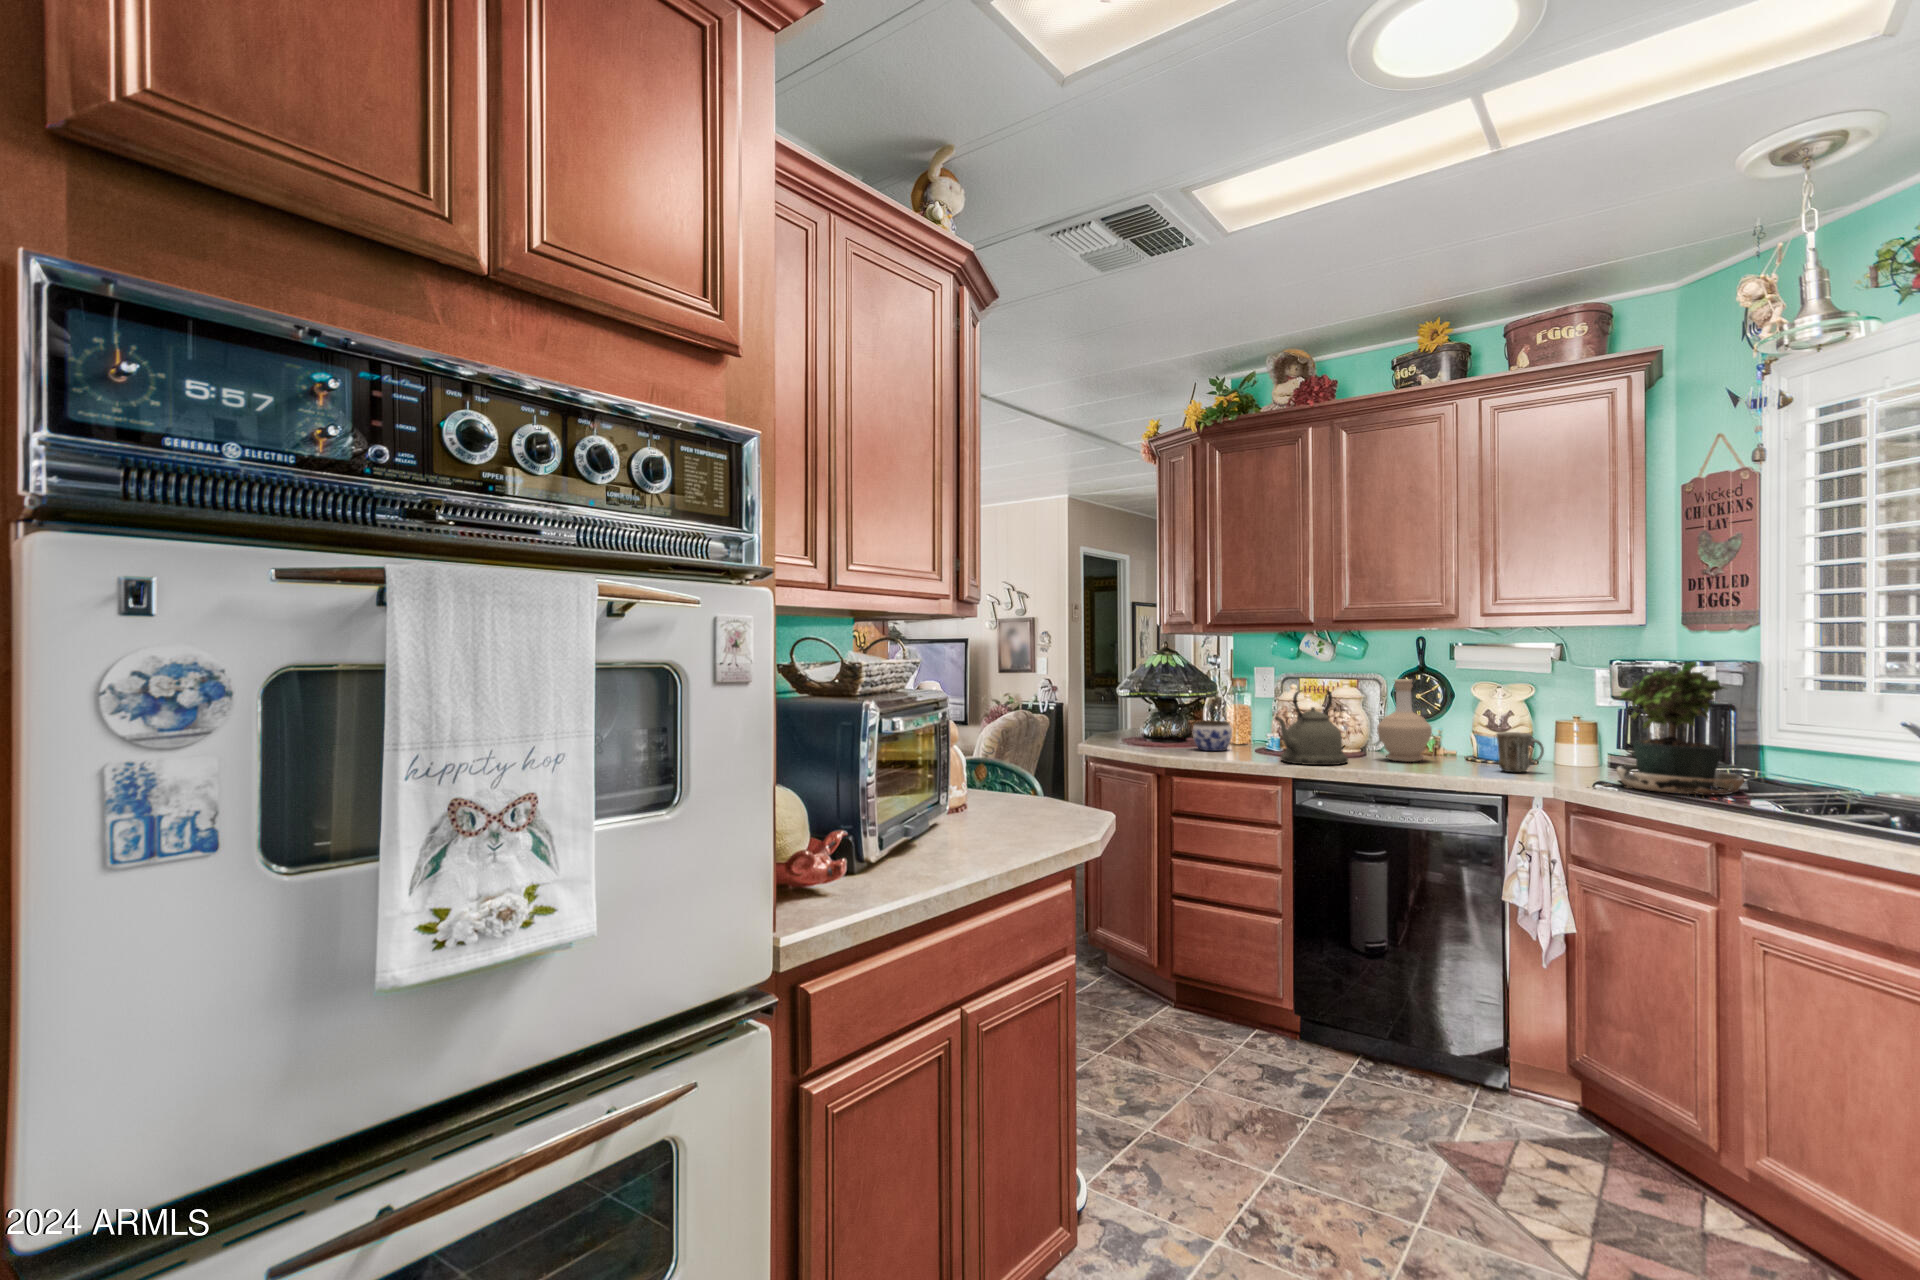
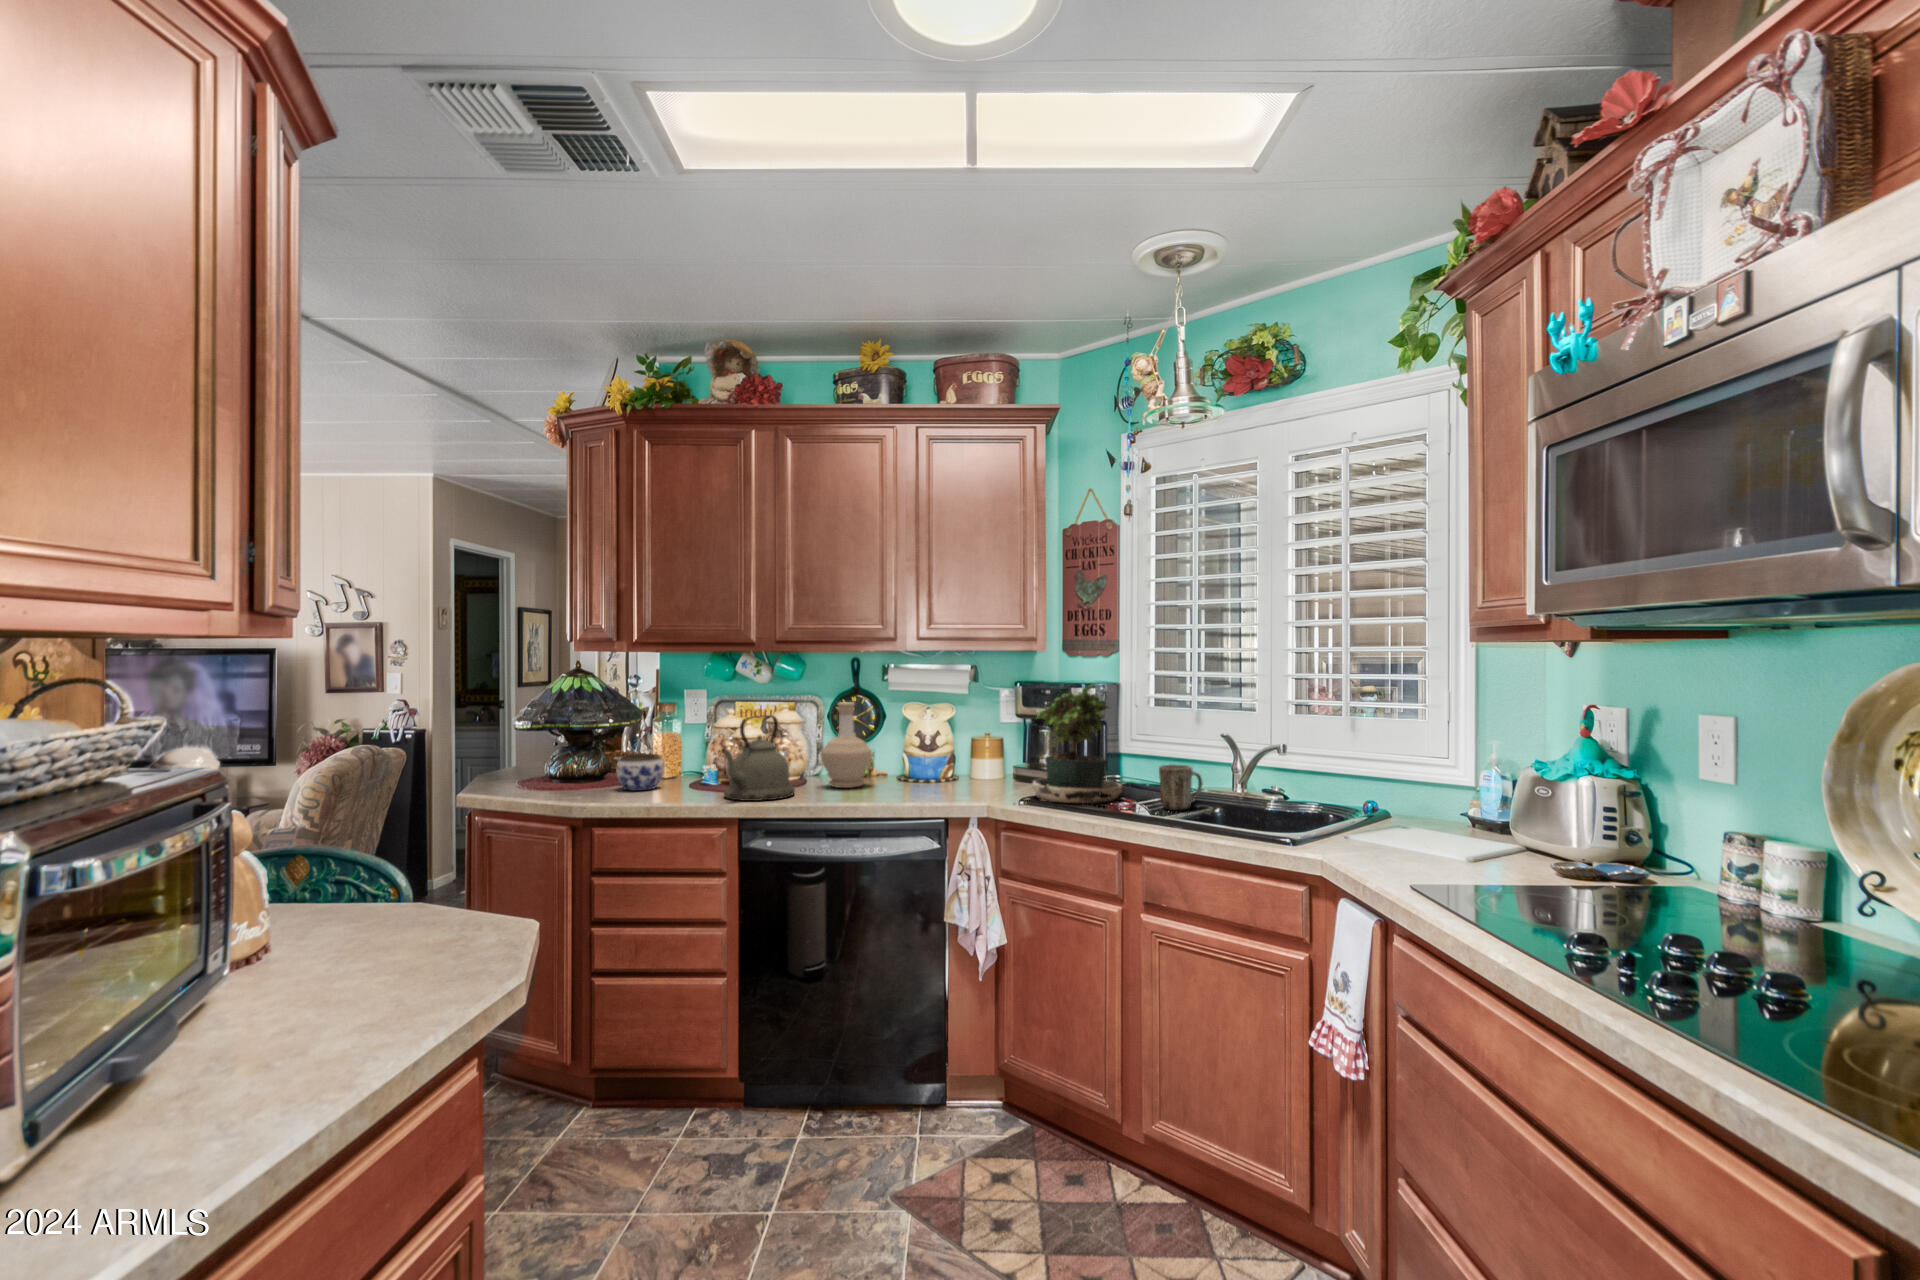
mug: present [1496,732,1544,772] -> present [1159,764,1203,810]

